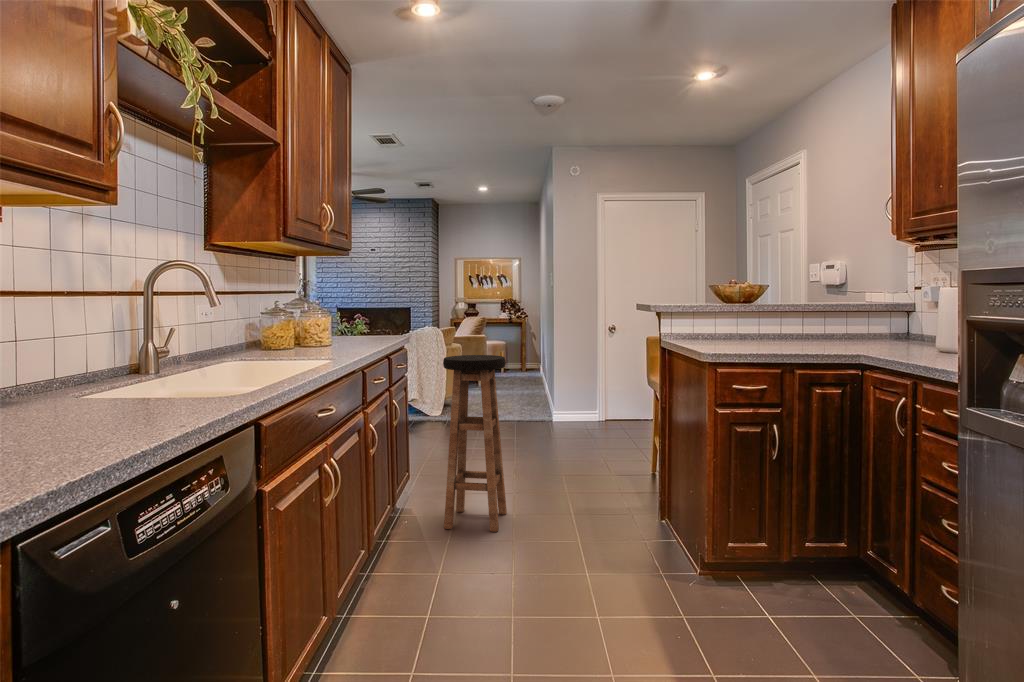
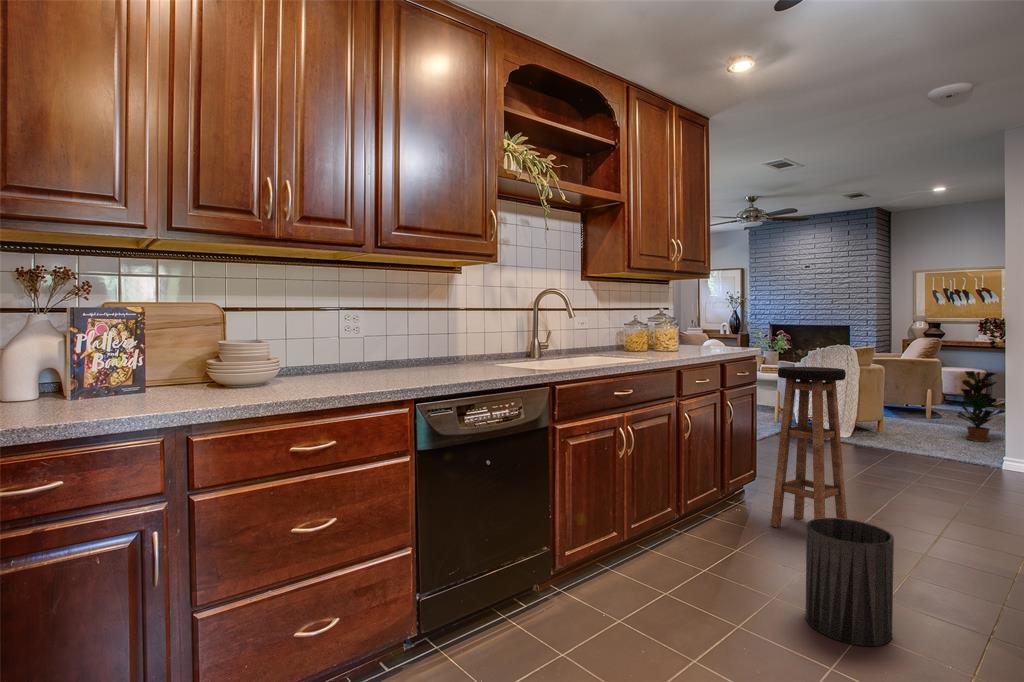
potted plant: none [509,345,544,402] -> present [957,371,1005,442]
trash can: none [544,512,621,643] -> present [806,518,894,646]

